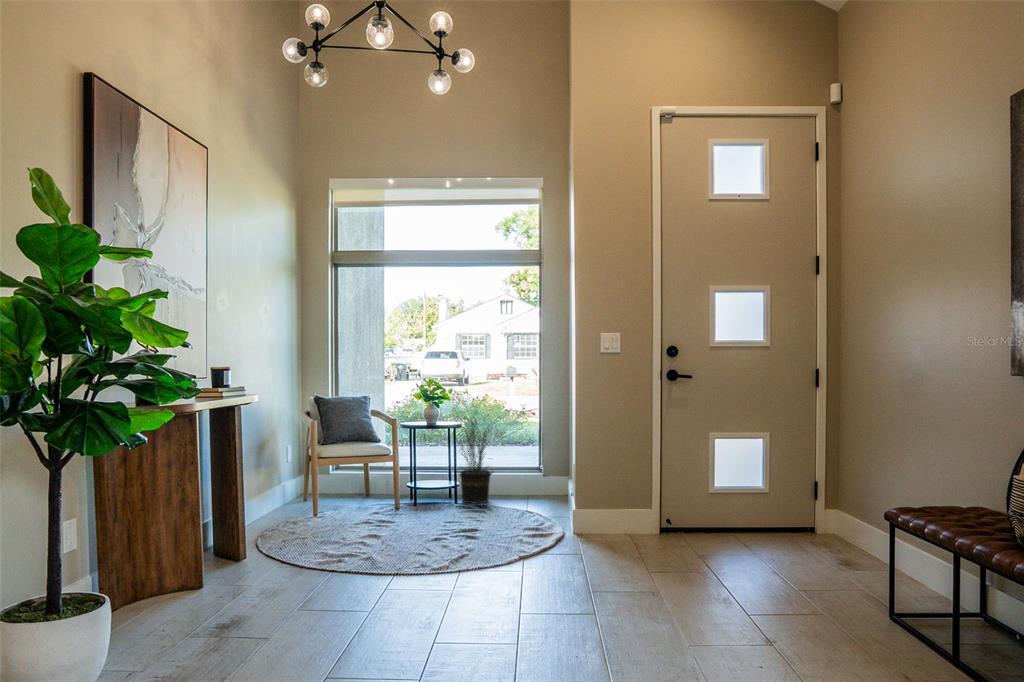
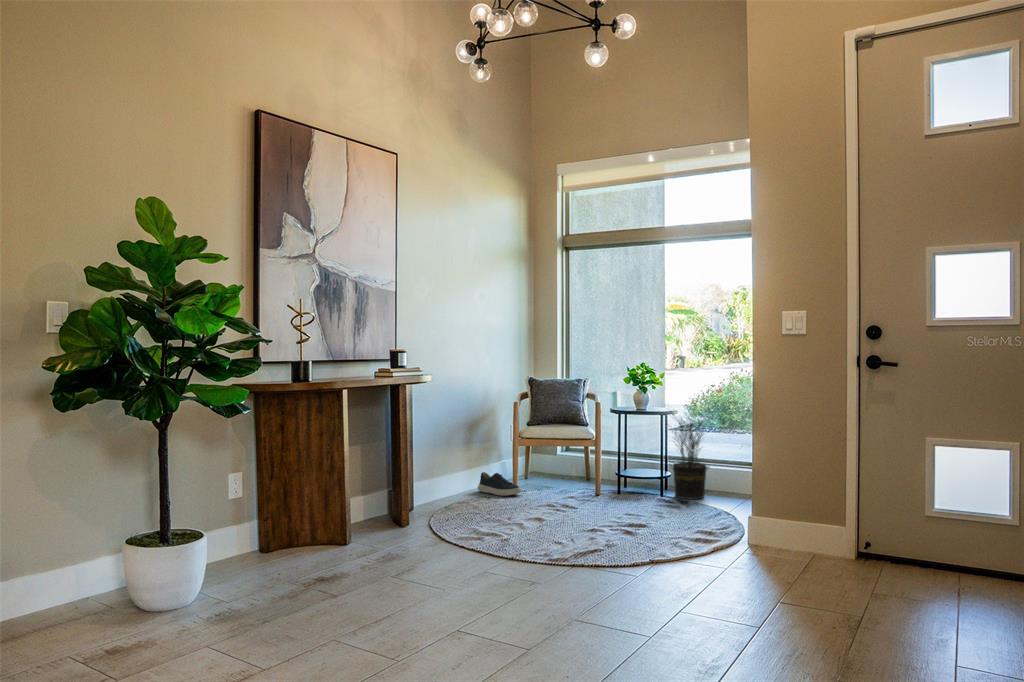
shoe: none [267,496,319,520] -> present [478,472,521,496]

